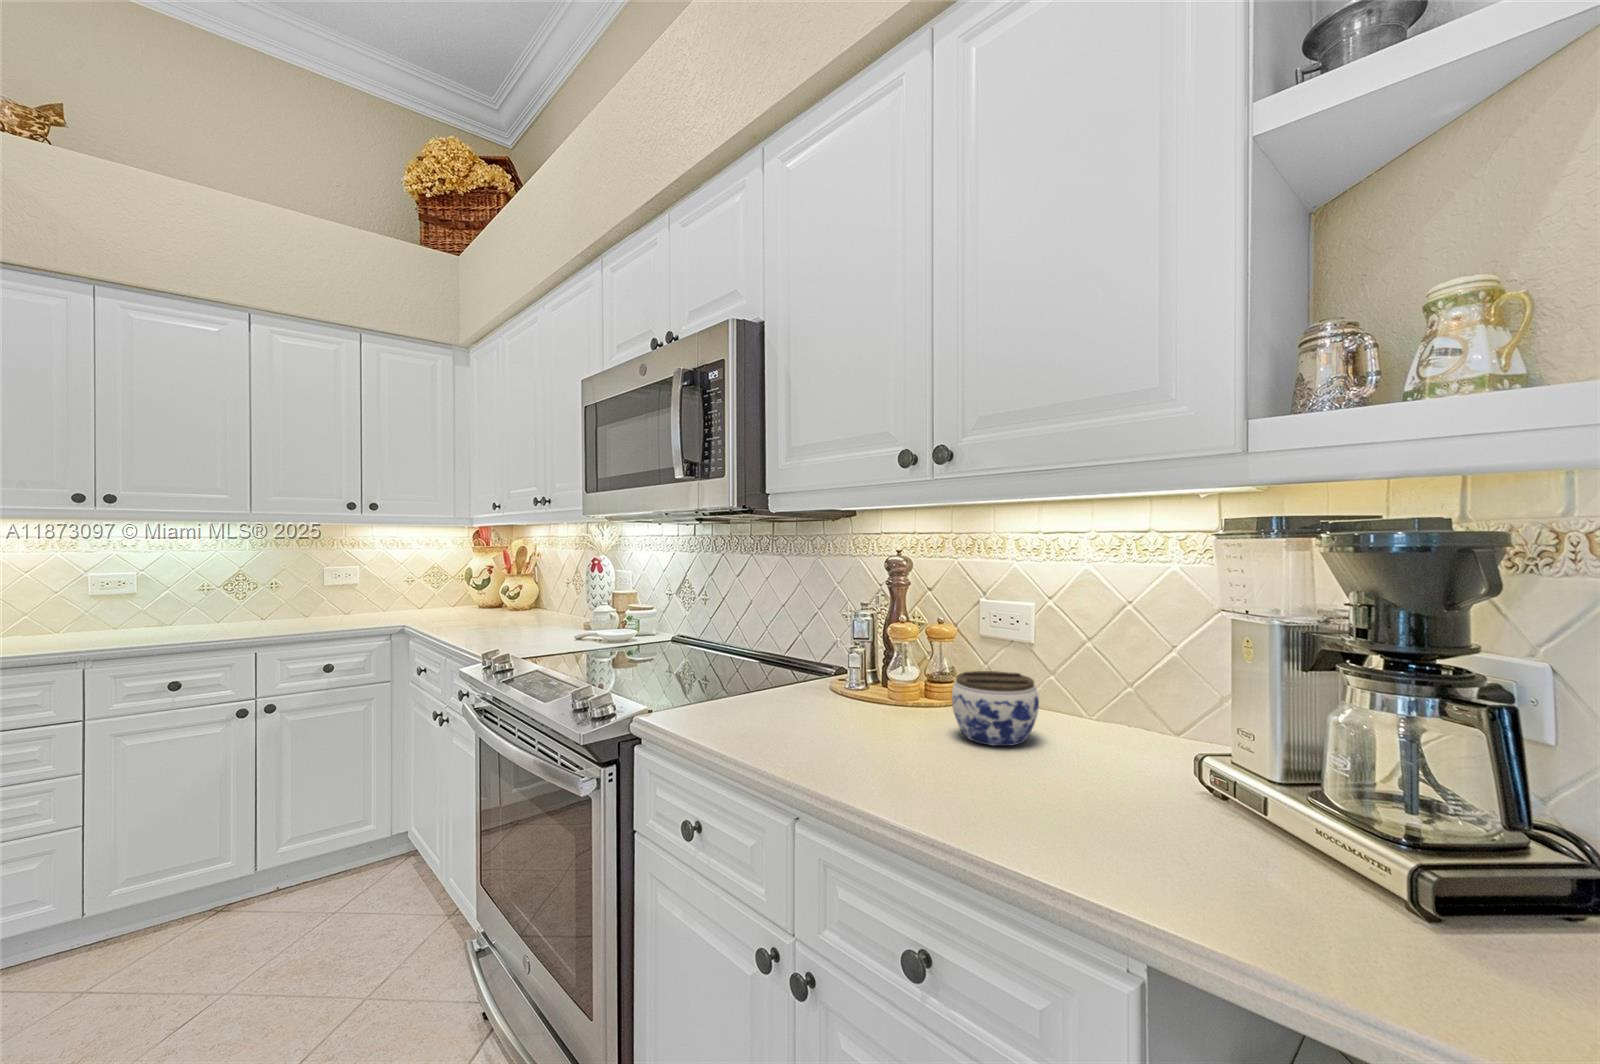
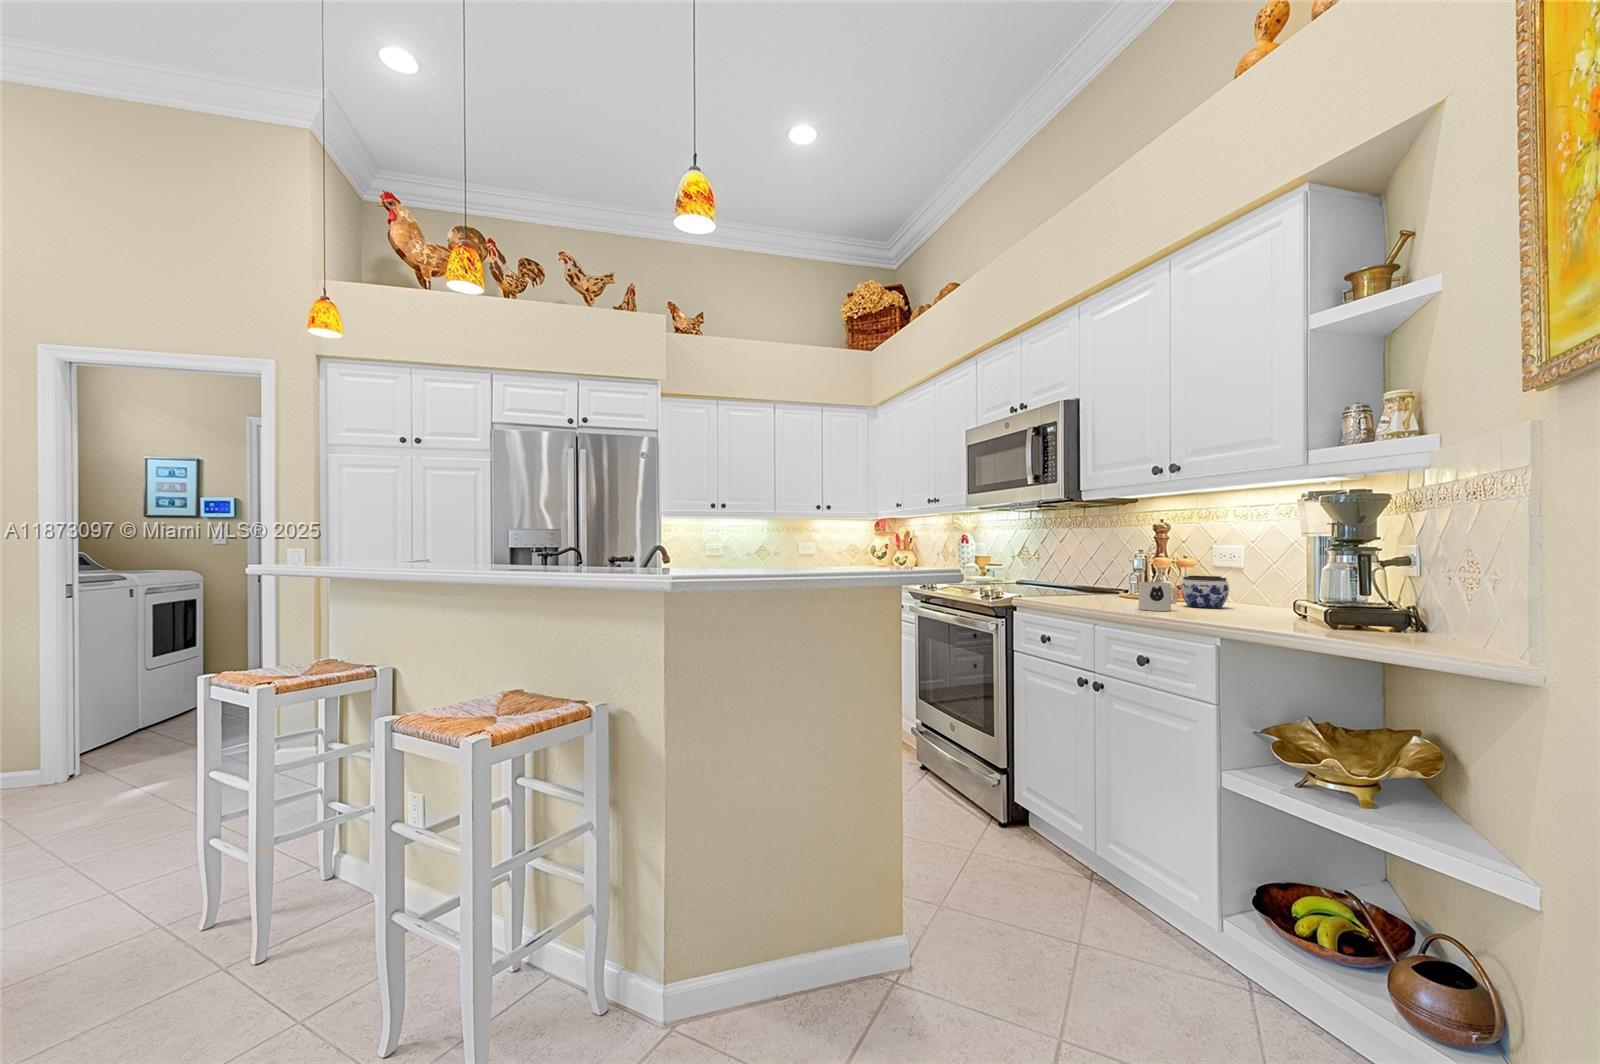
mug: none [888,712,965,798] -> present [1139,582,1177,611]

